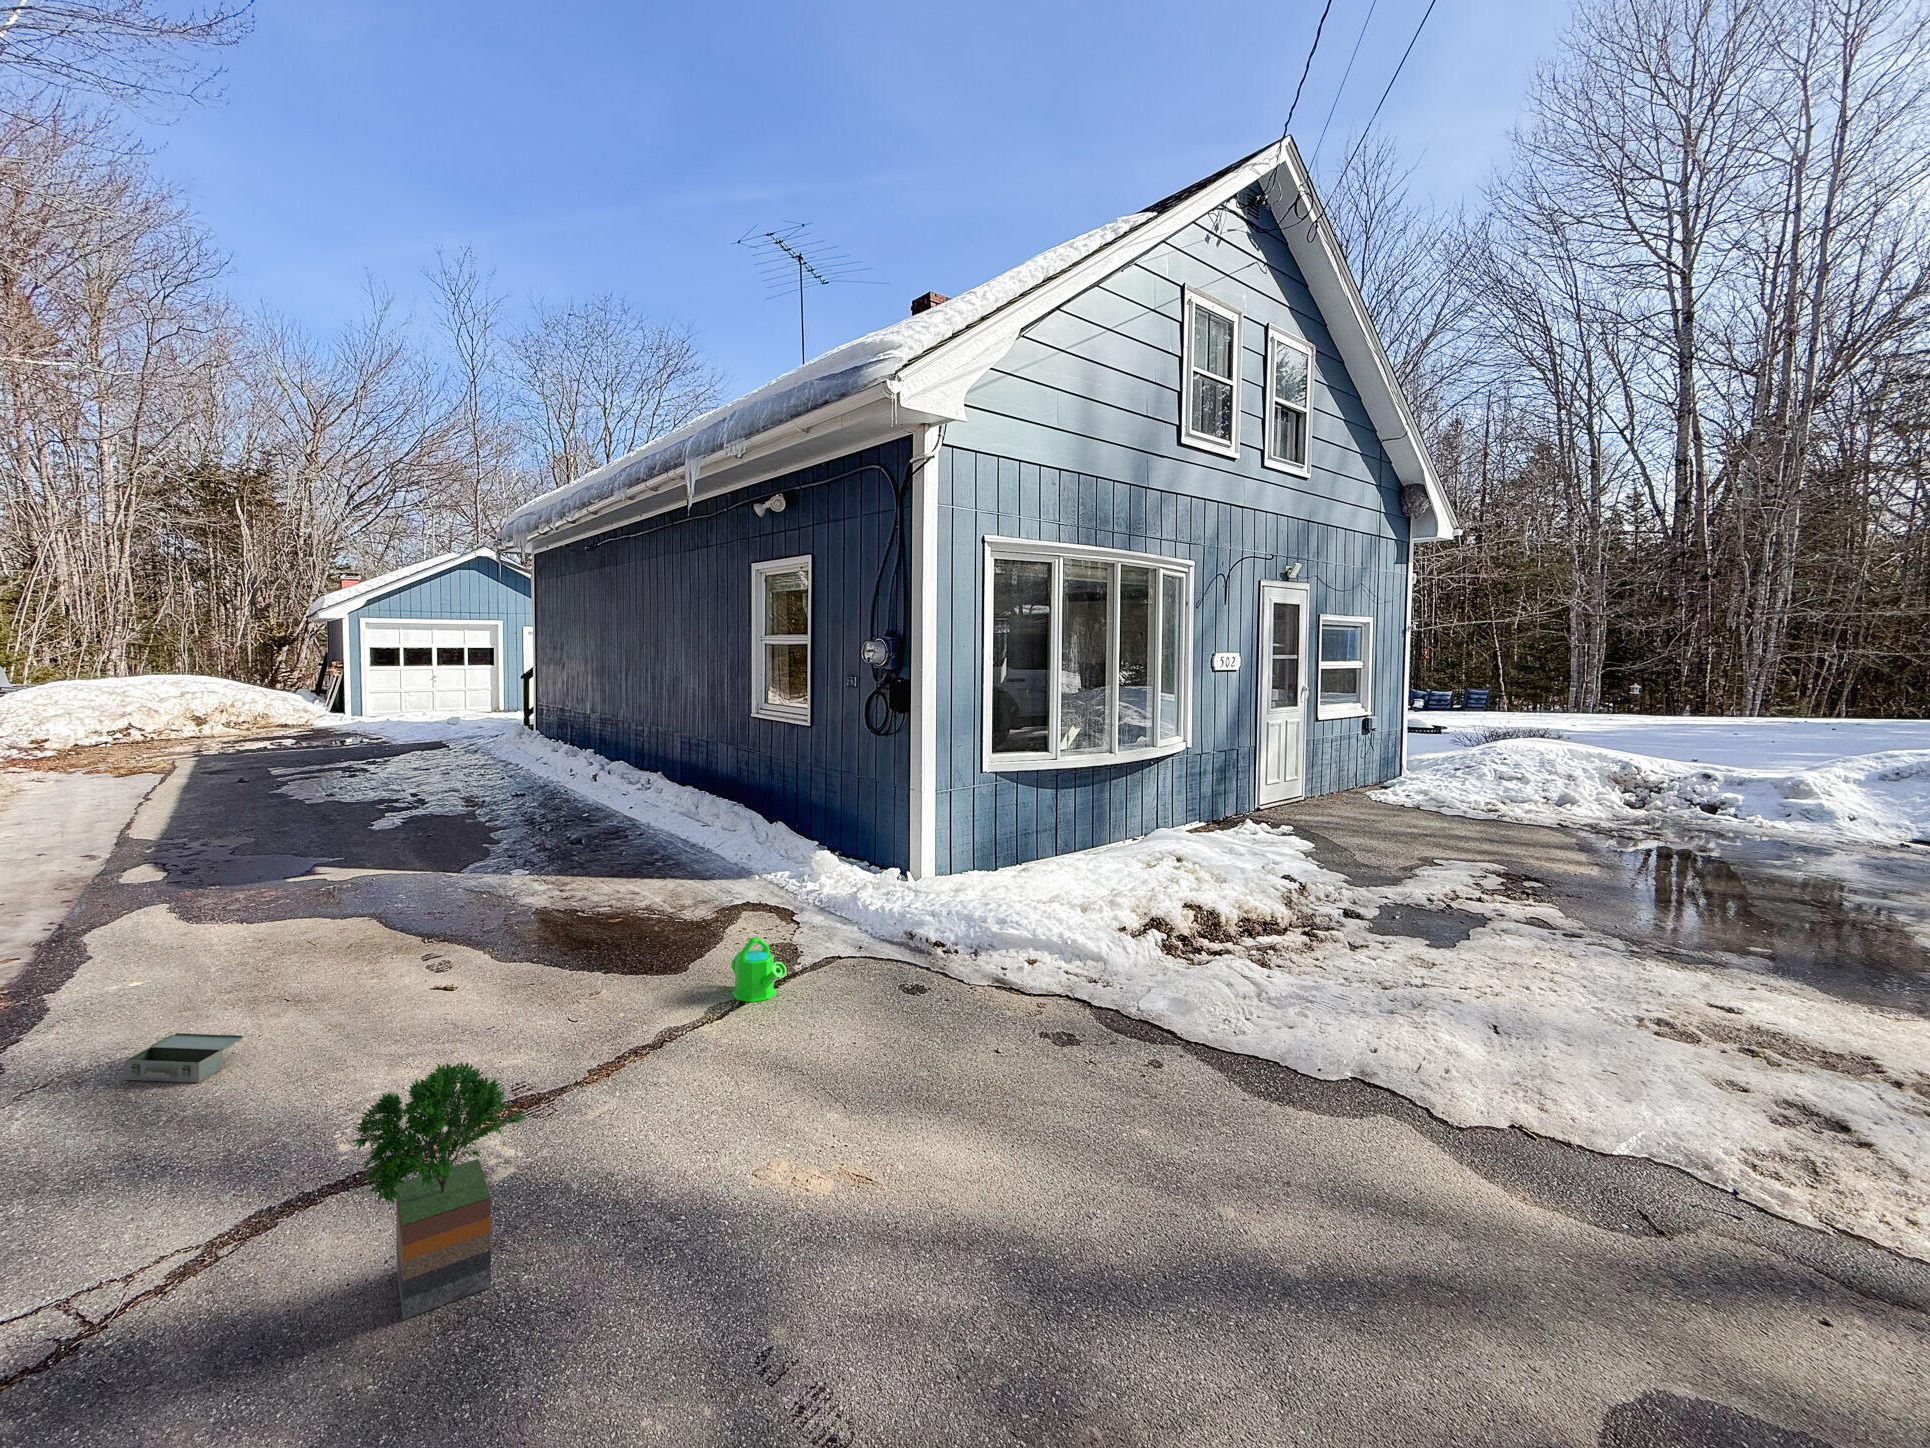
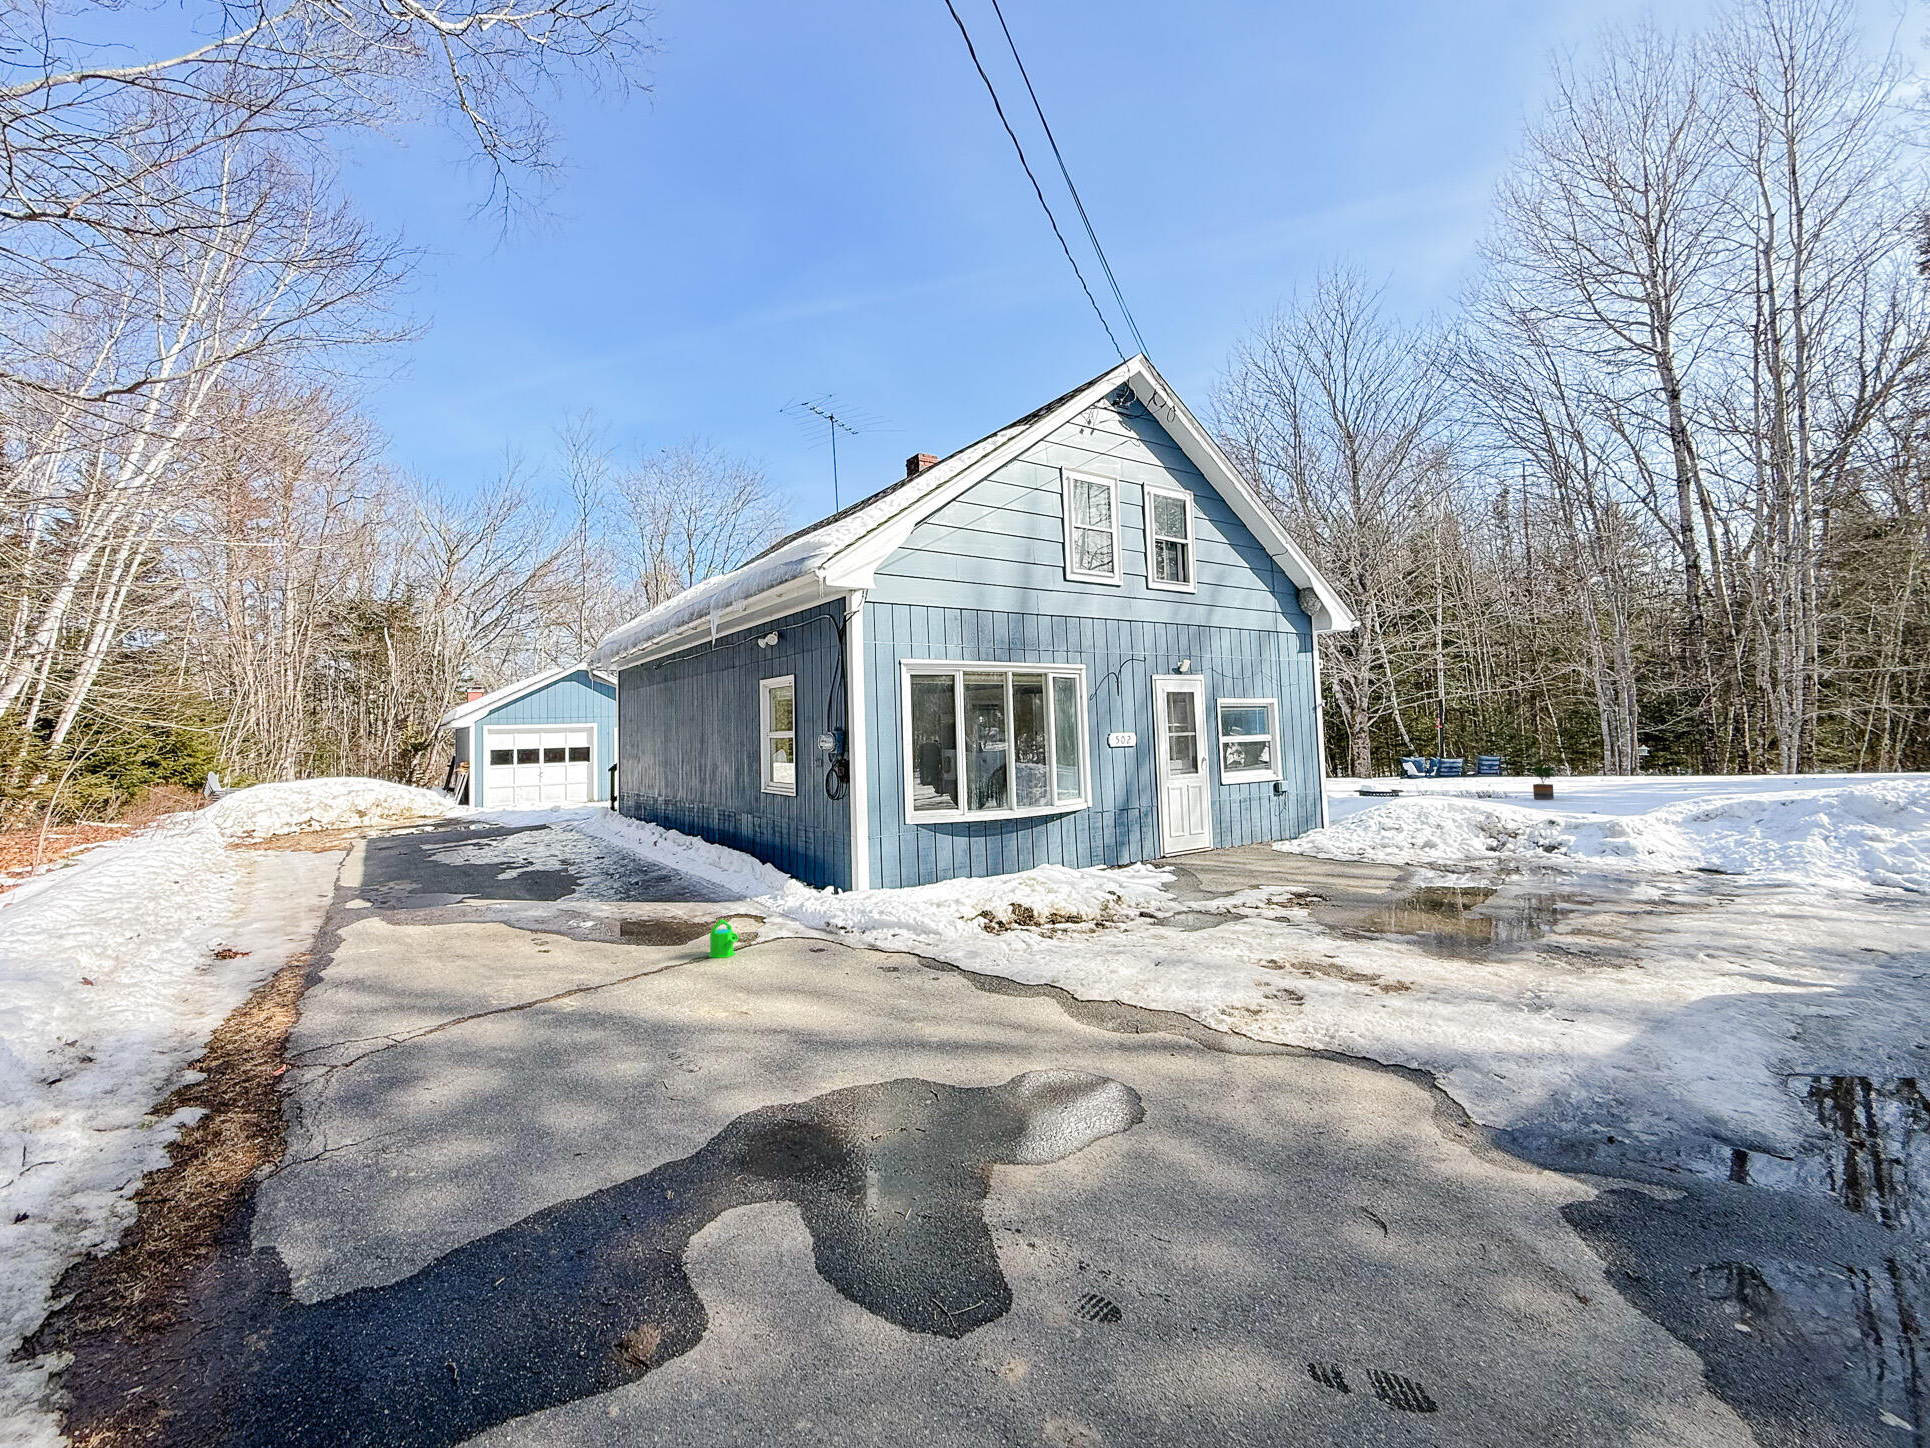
toolbox: present [125,1033,243,1083] -> none [380,966,437,987]
potted tree: present [352,1062,527,1320] -> present [1532,766,1556,800]

